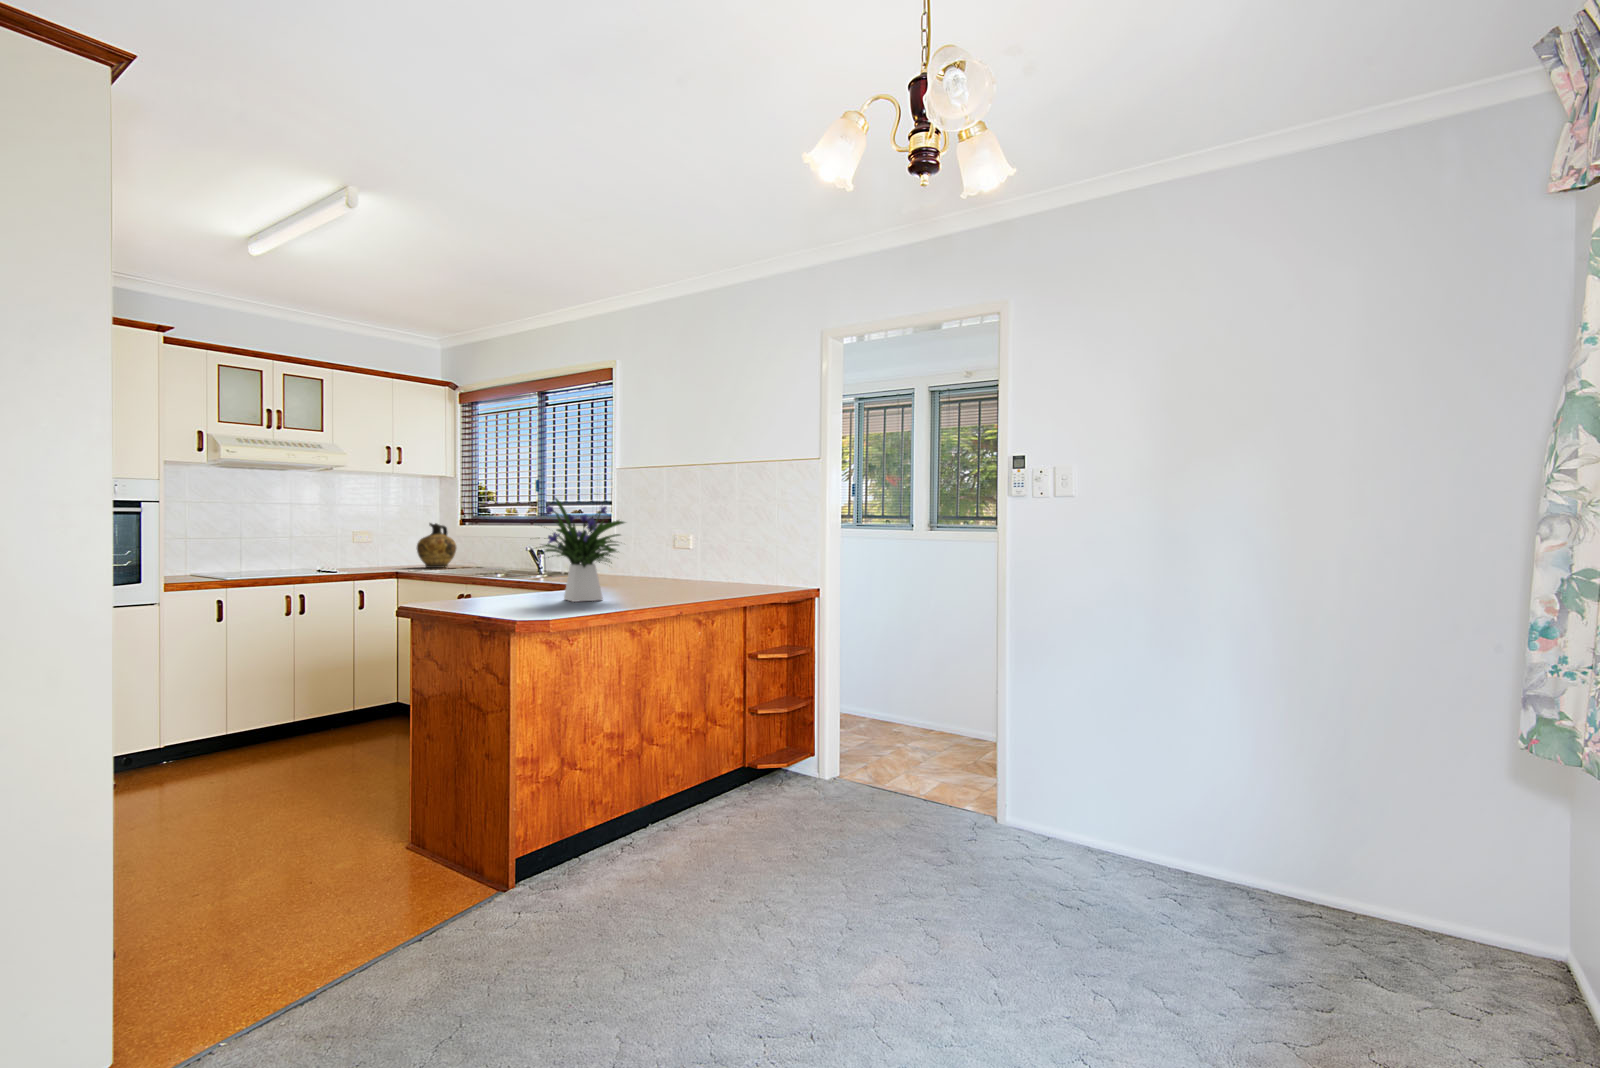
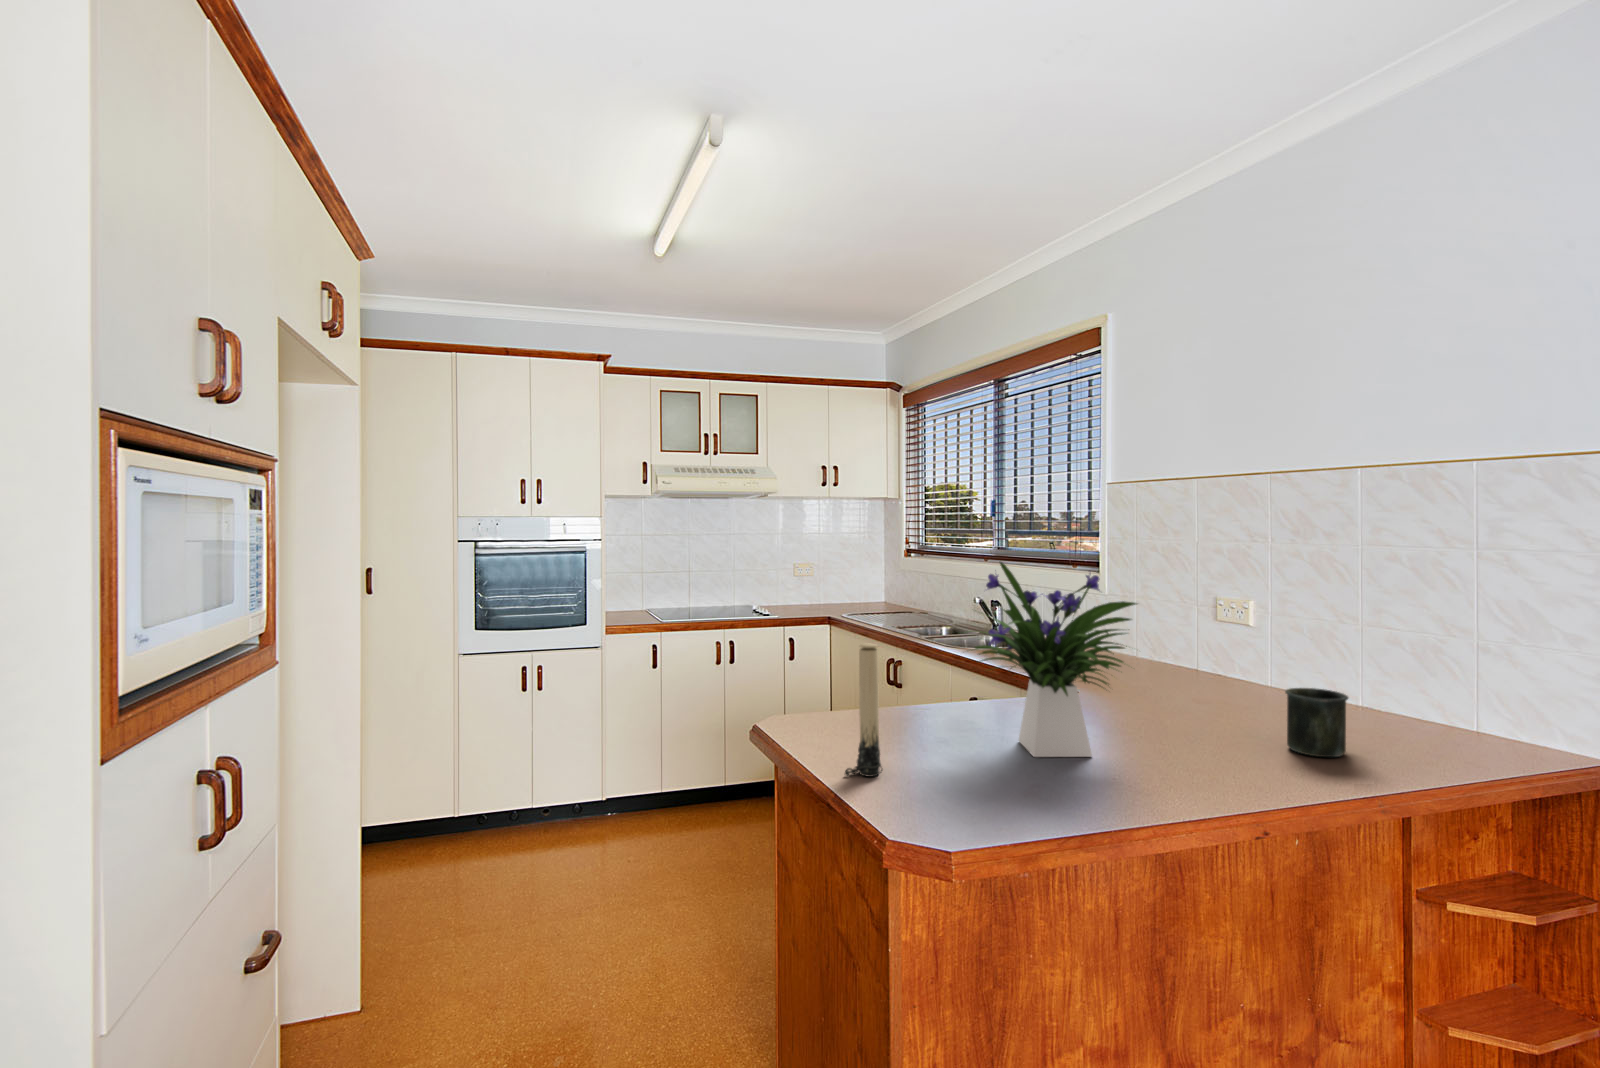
ceramic jug: present [417,523,456,568] -> none [857,554,901,608]
candle: none [469,538,491,611] -> present [845,644,882,777]
mug: none [695,565,721,594] -> present [1285,688,1348,757]

